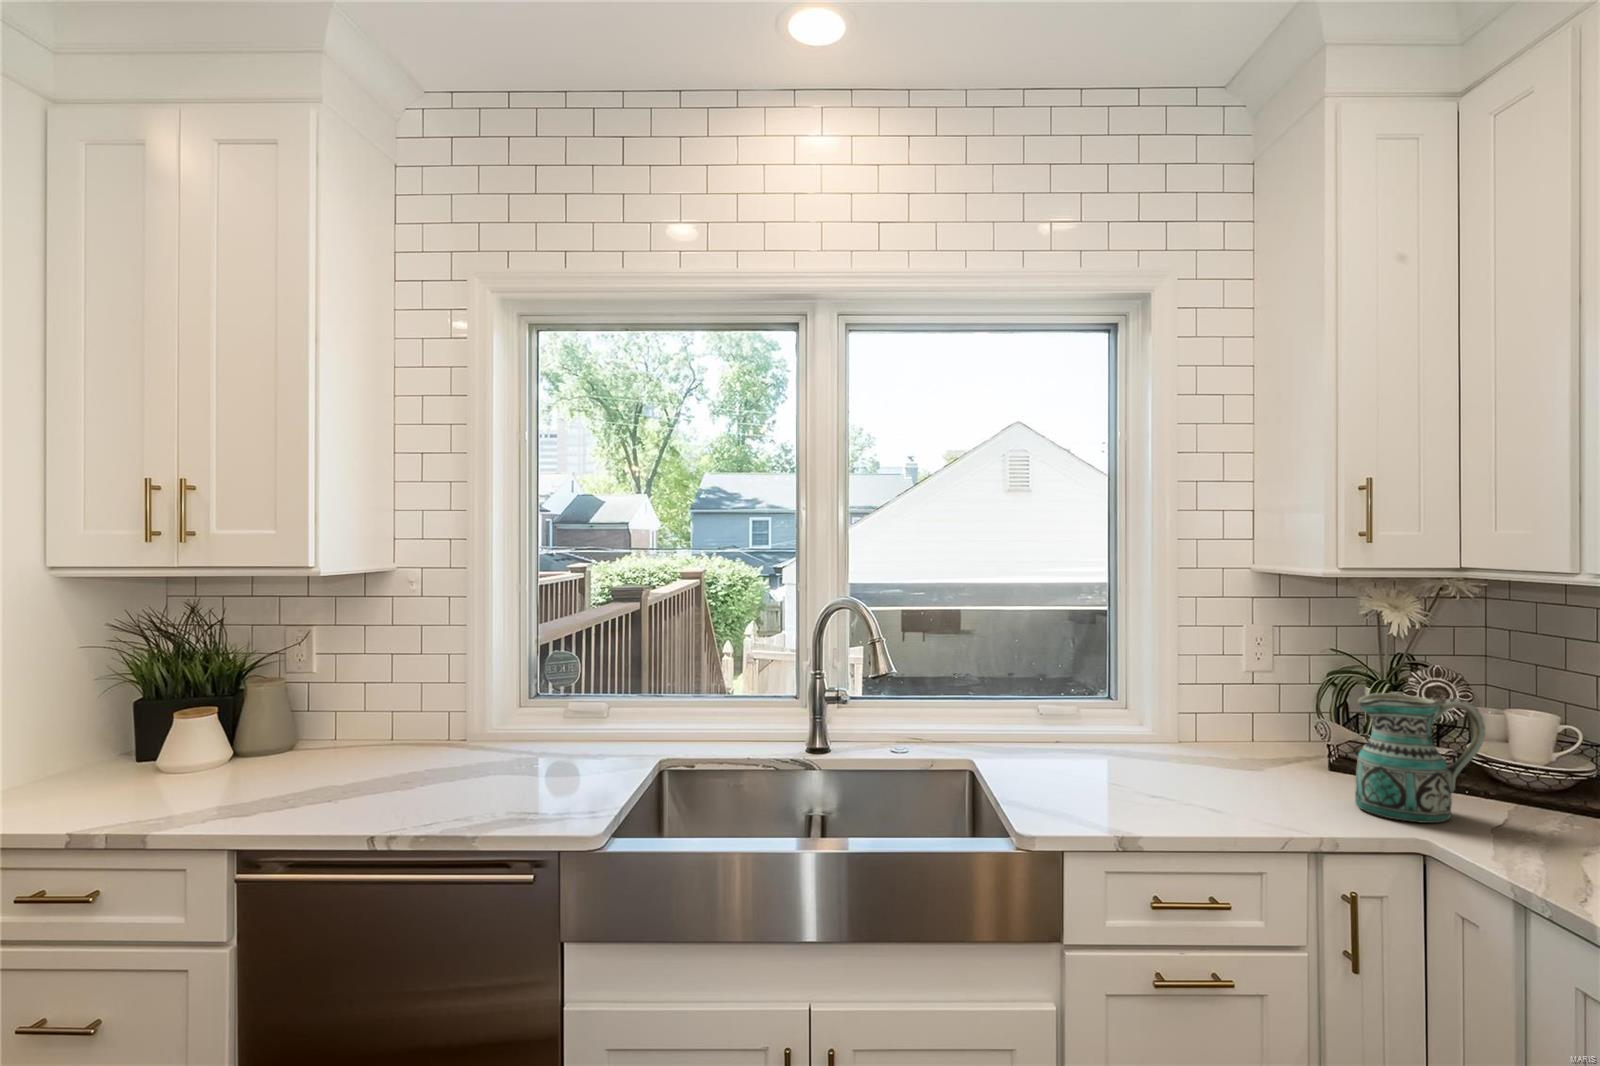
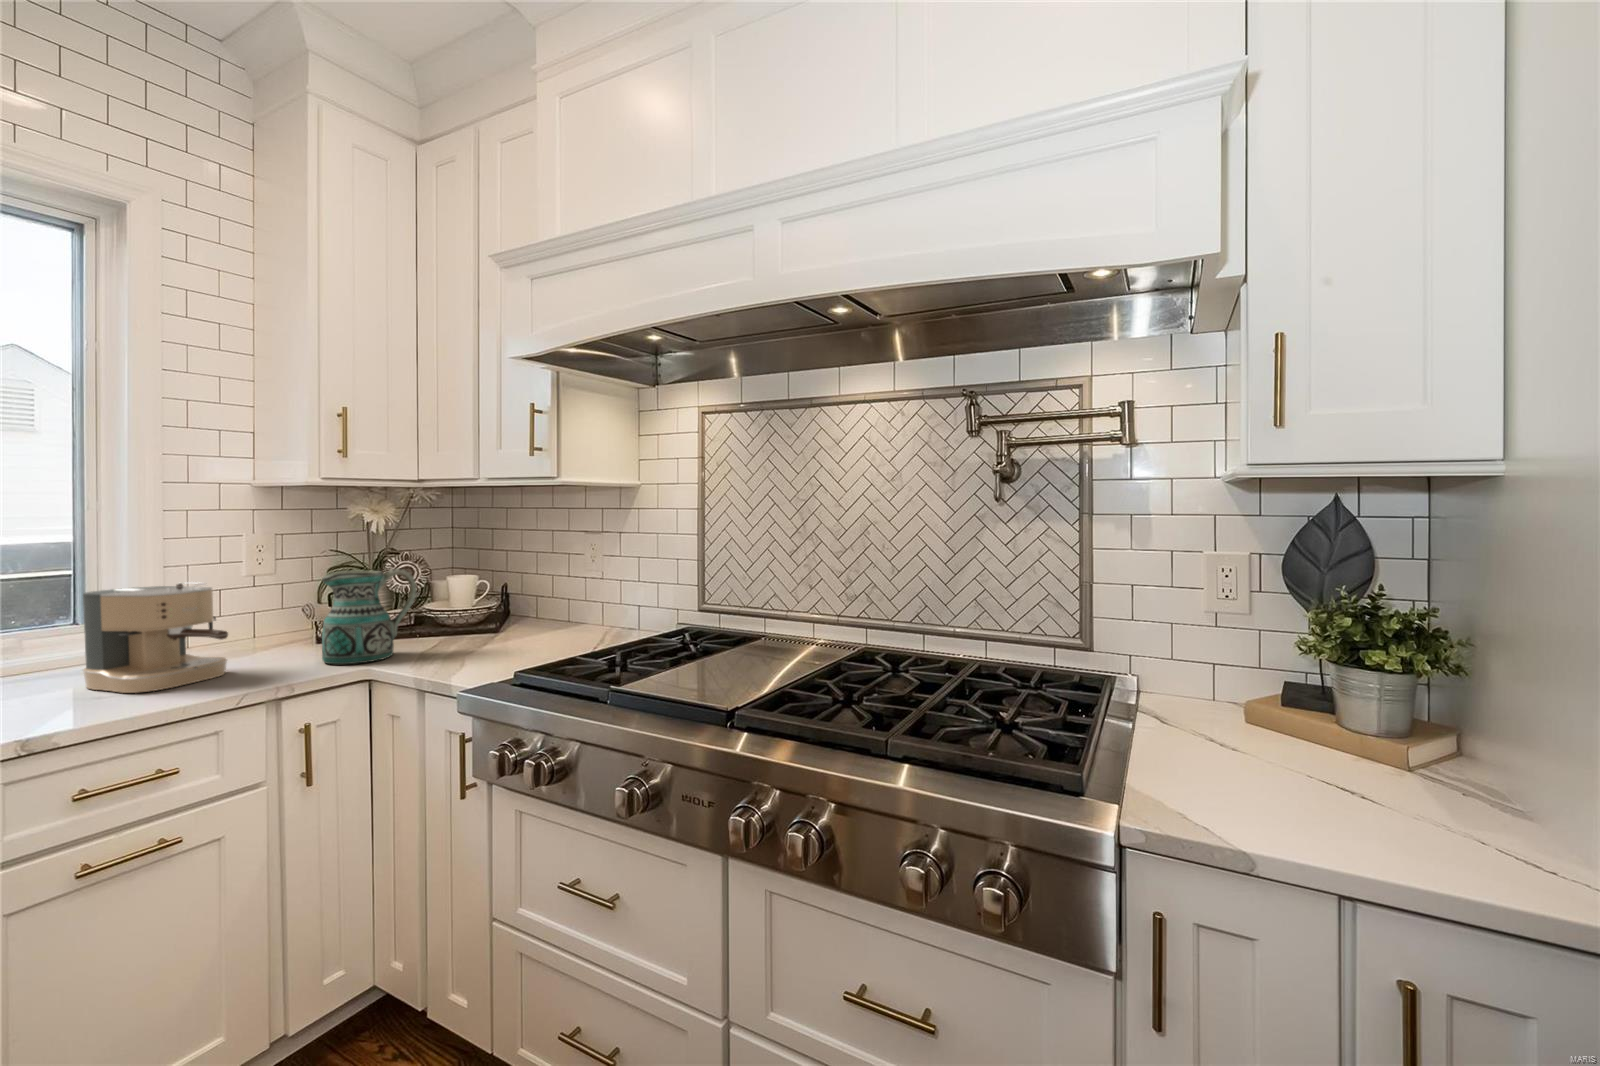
coffee maker: none [1127,685,1265,805] -> present [83,583,228,693]

